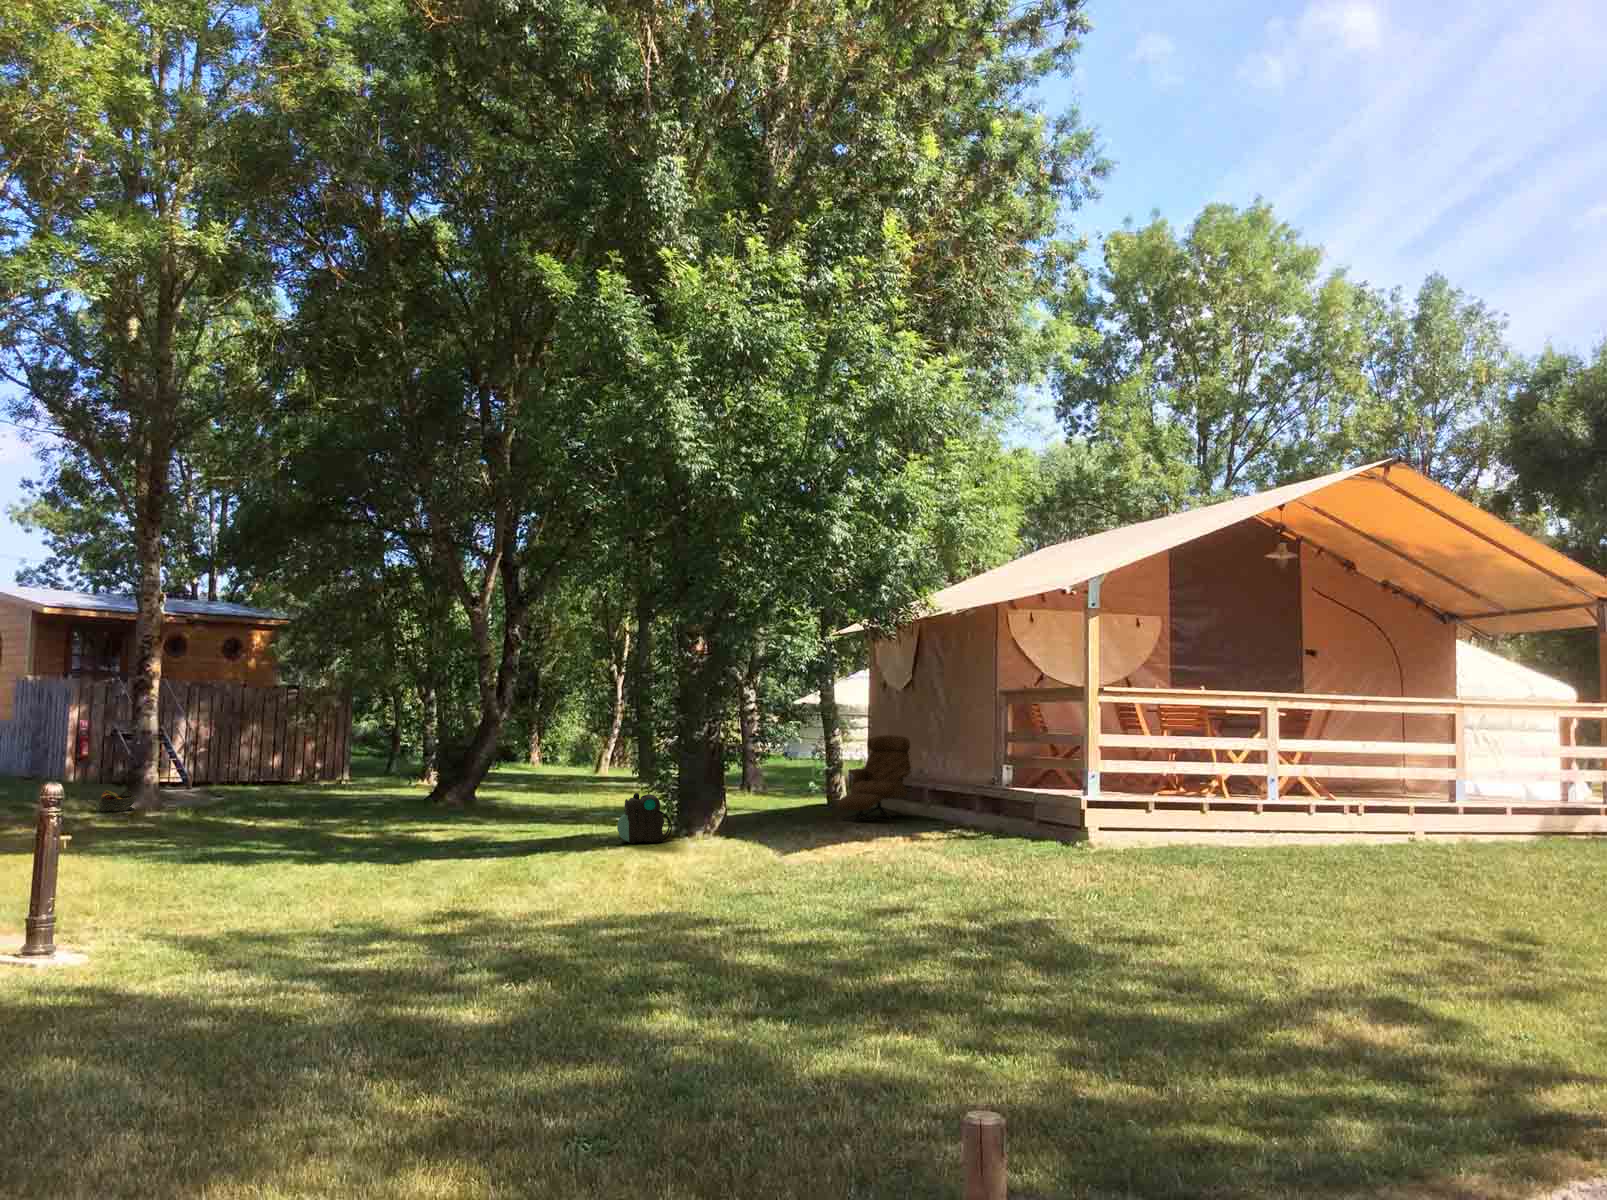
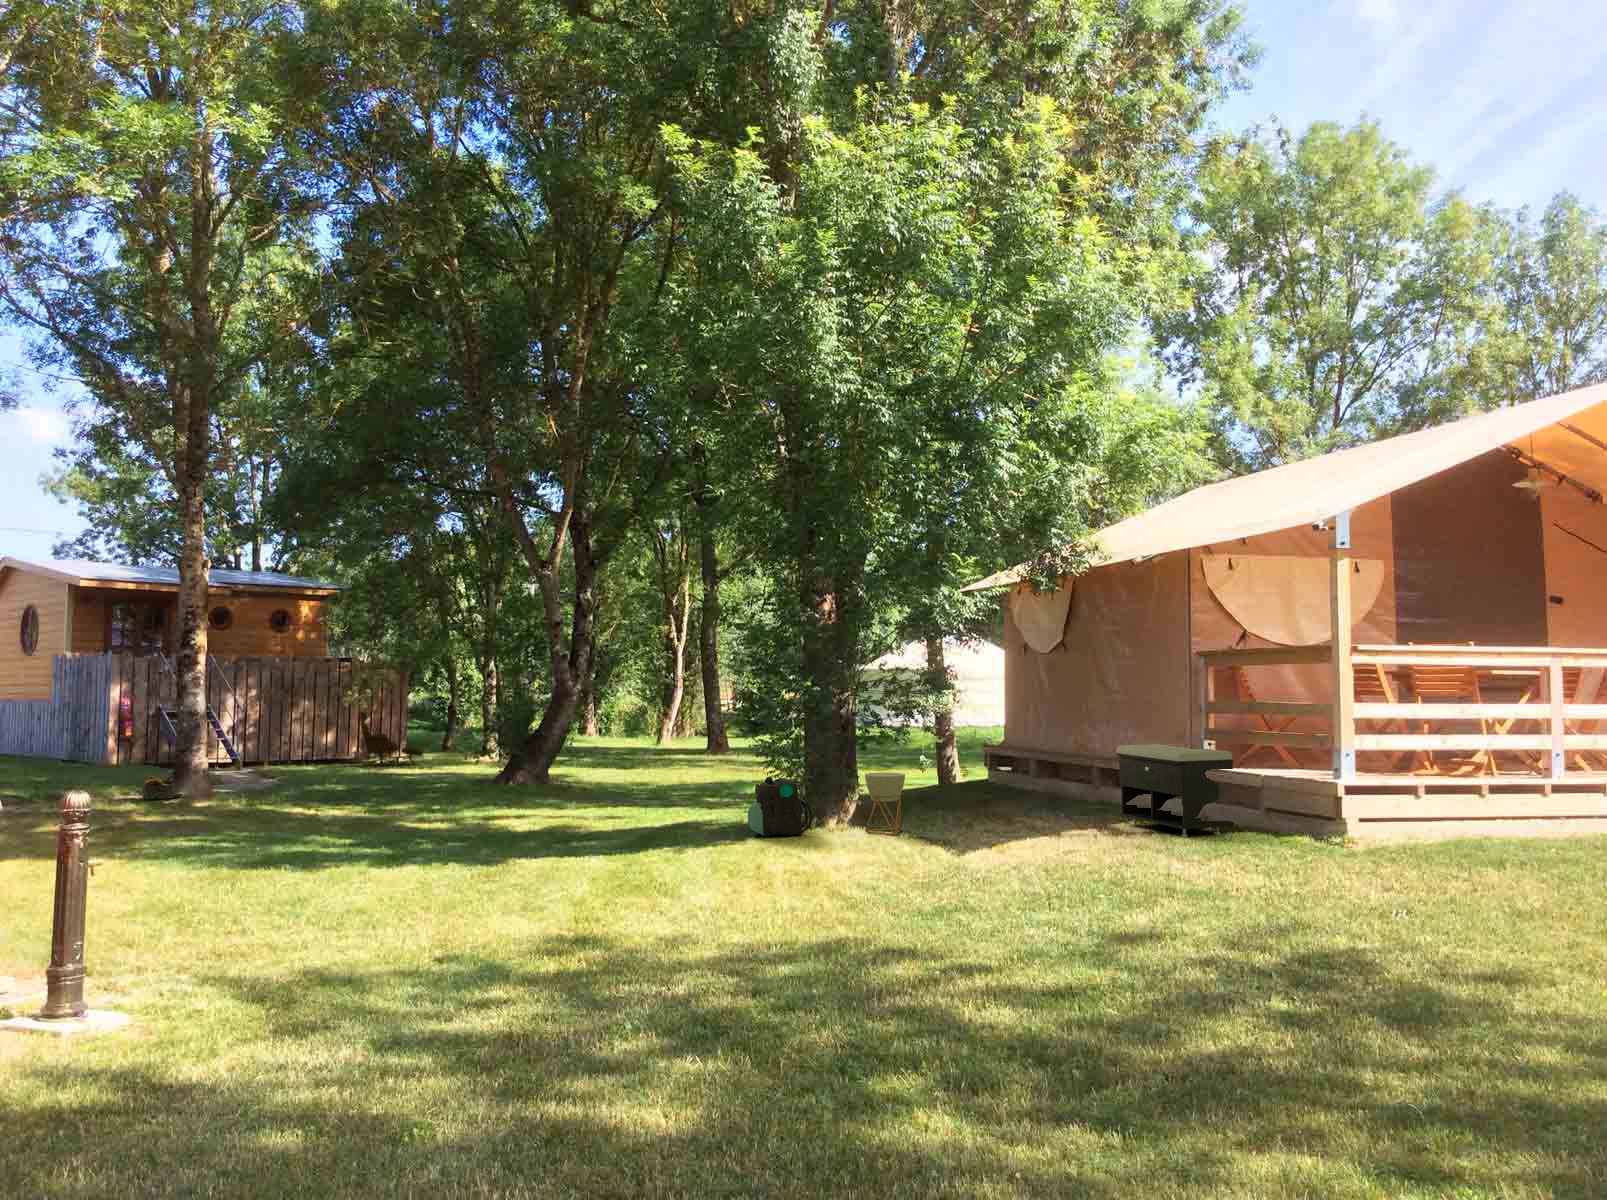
lounge chair: present [838,735,912,821] -> present [359,711,423,766]
storage bench: none [934,769,1022,846] -> present [1116,744,1234,837]
planter: none [718,790,752,843] -> present [865,772,905,835]

